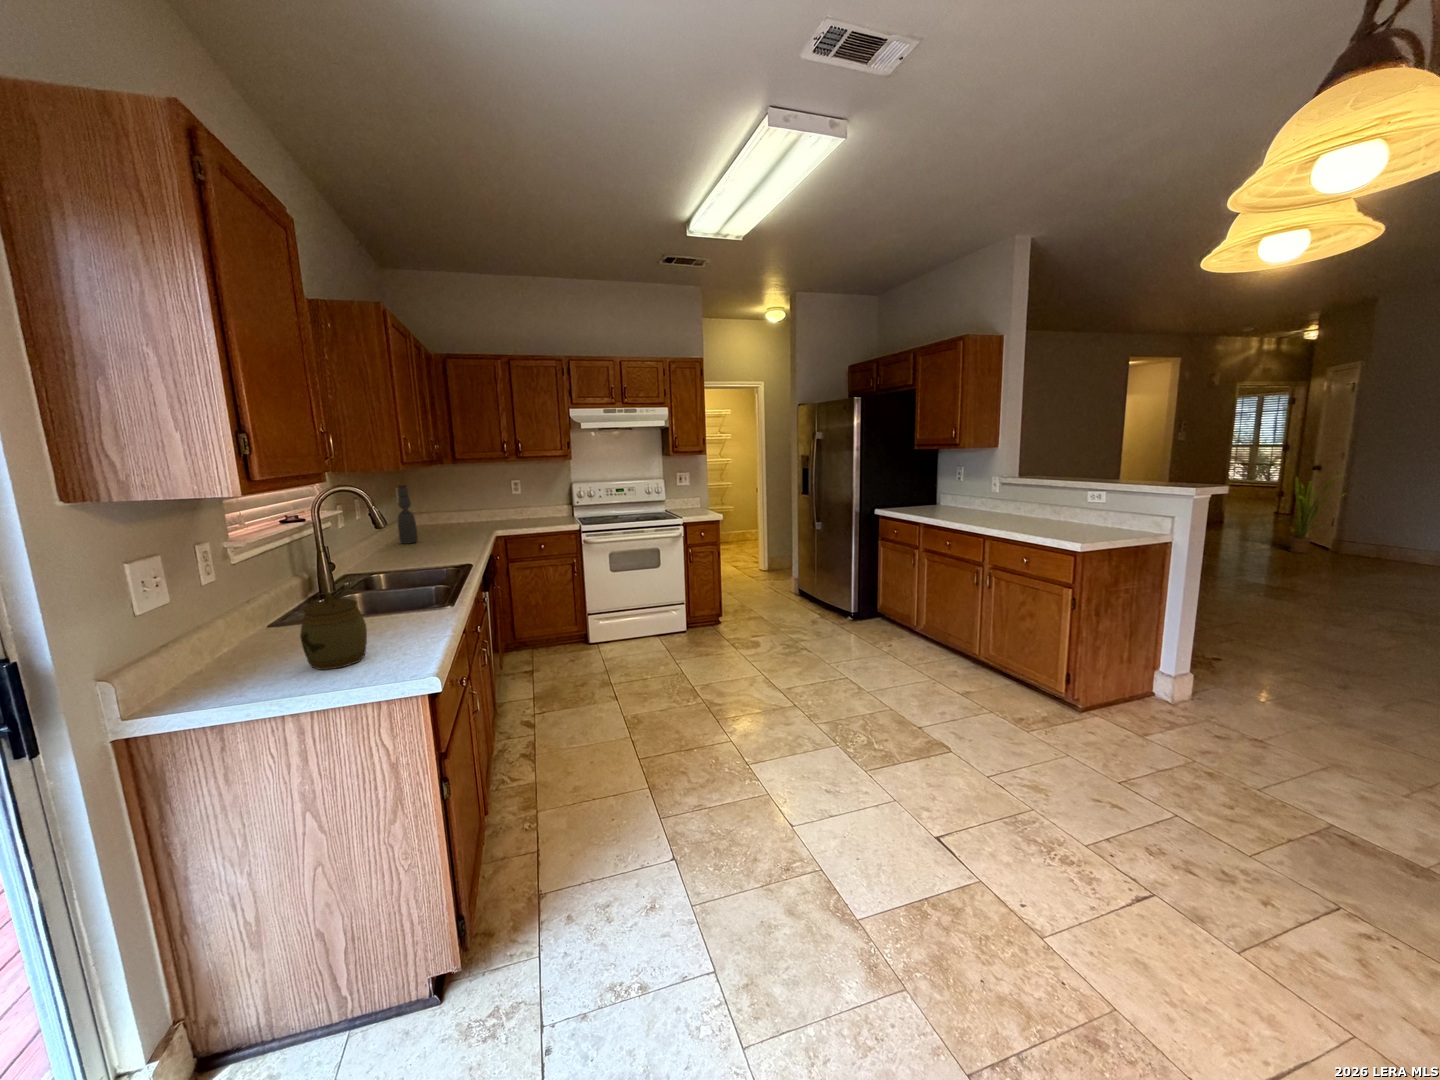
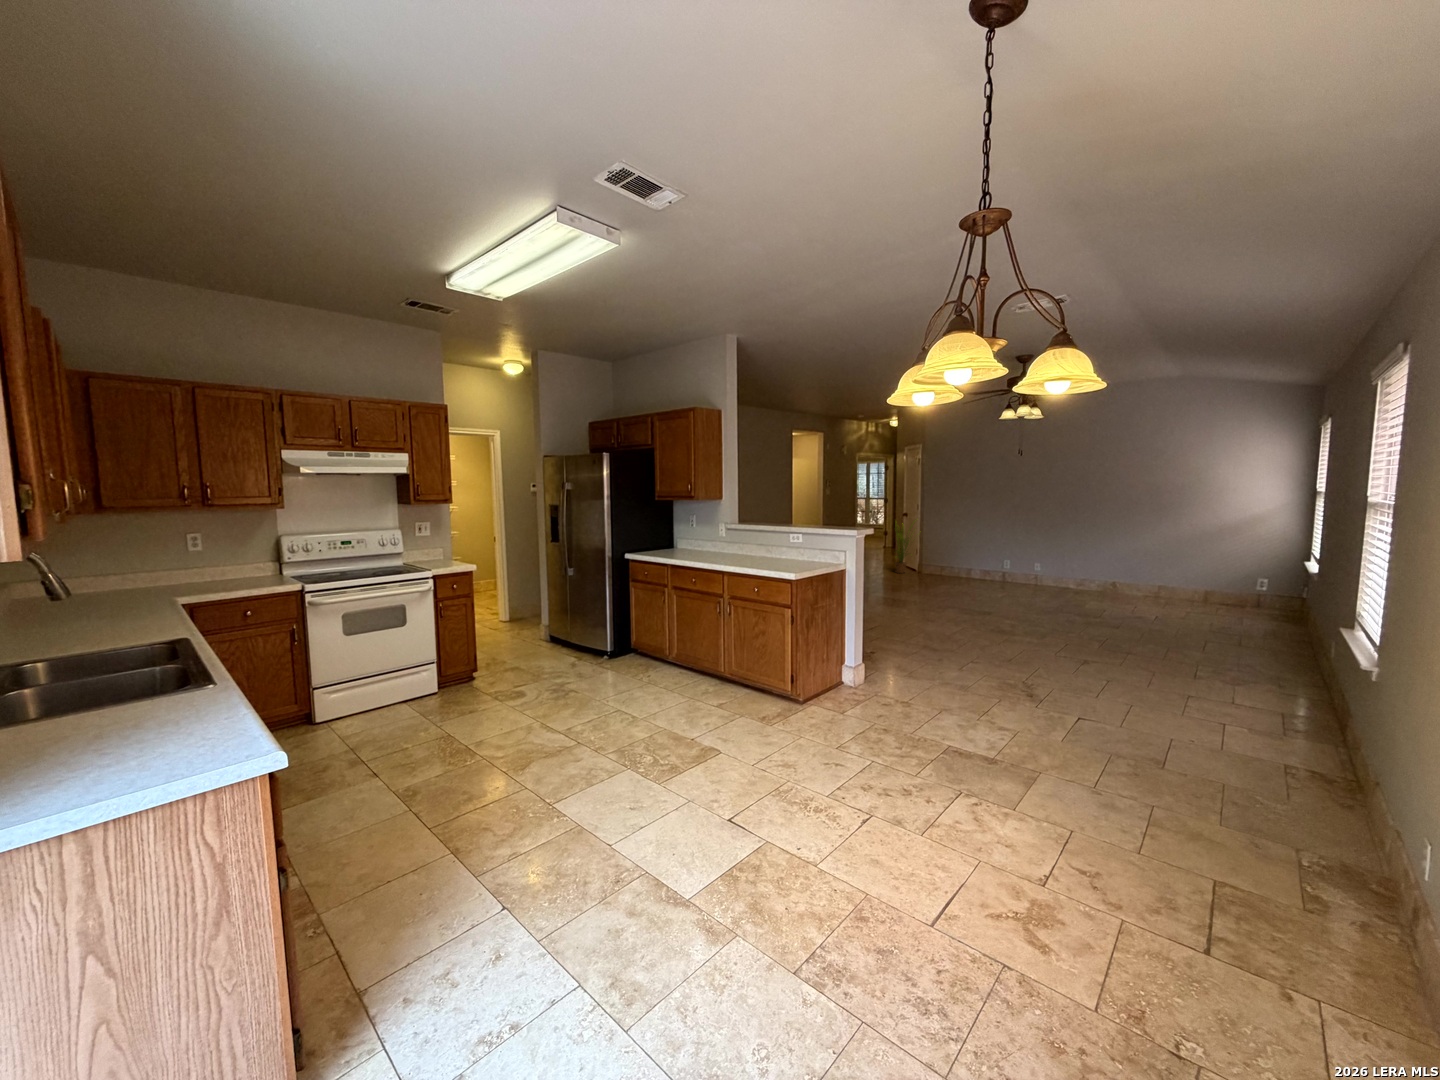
bottle: present [398,485,418,544] -> none [36,545,71,623]
jar: present [300,593,367,670] -> none [66,677,158,773]

